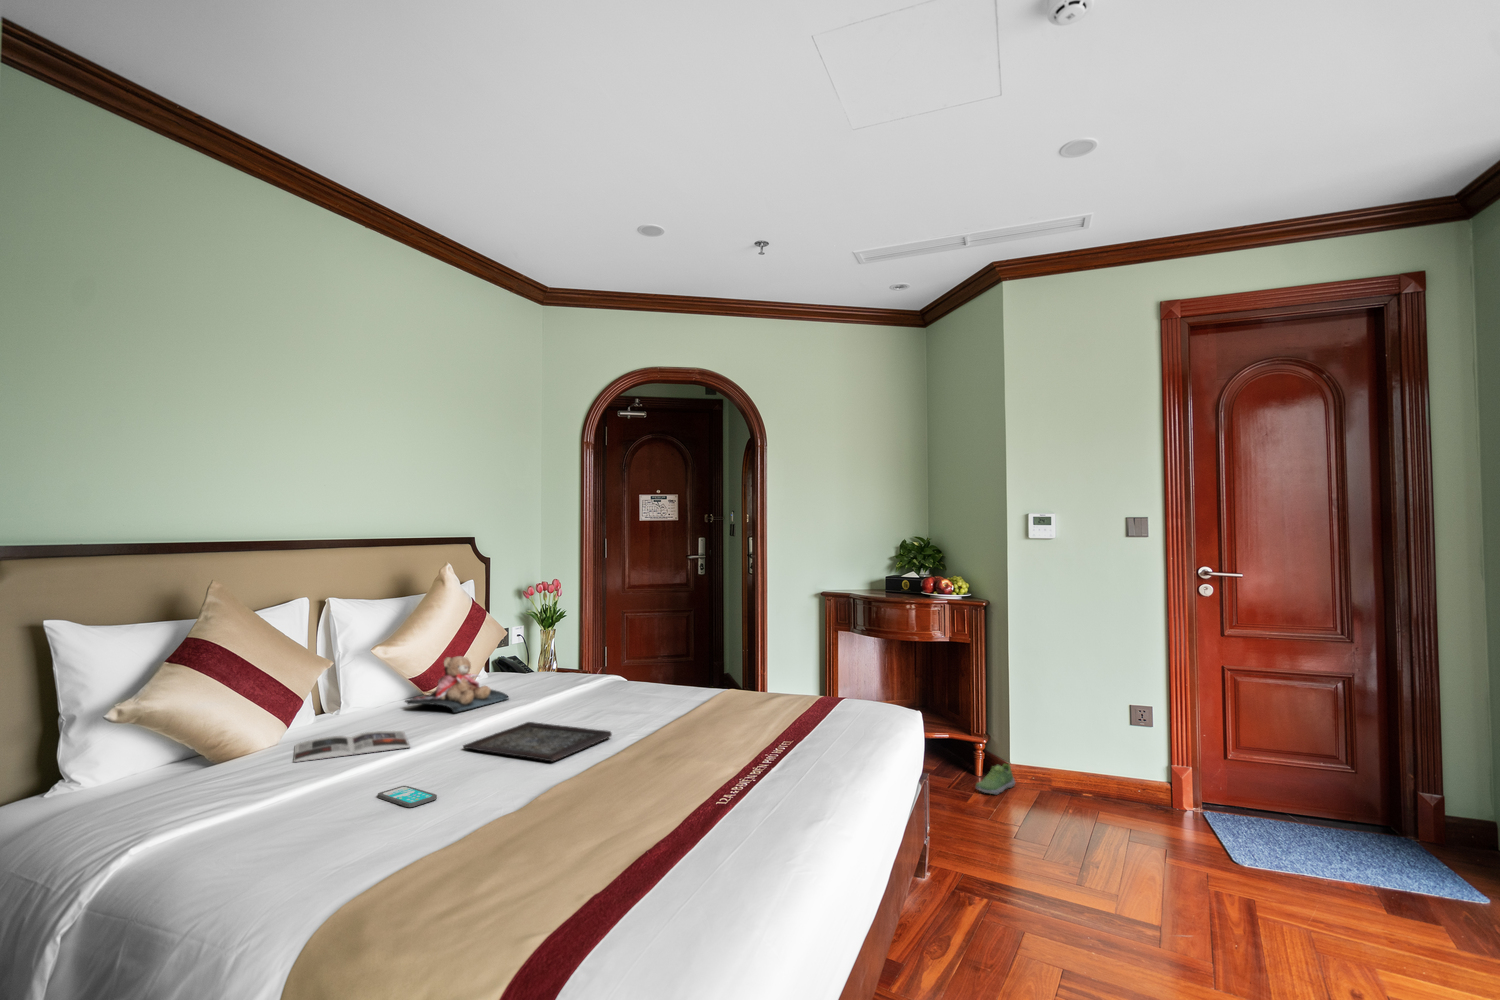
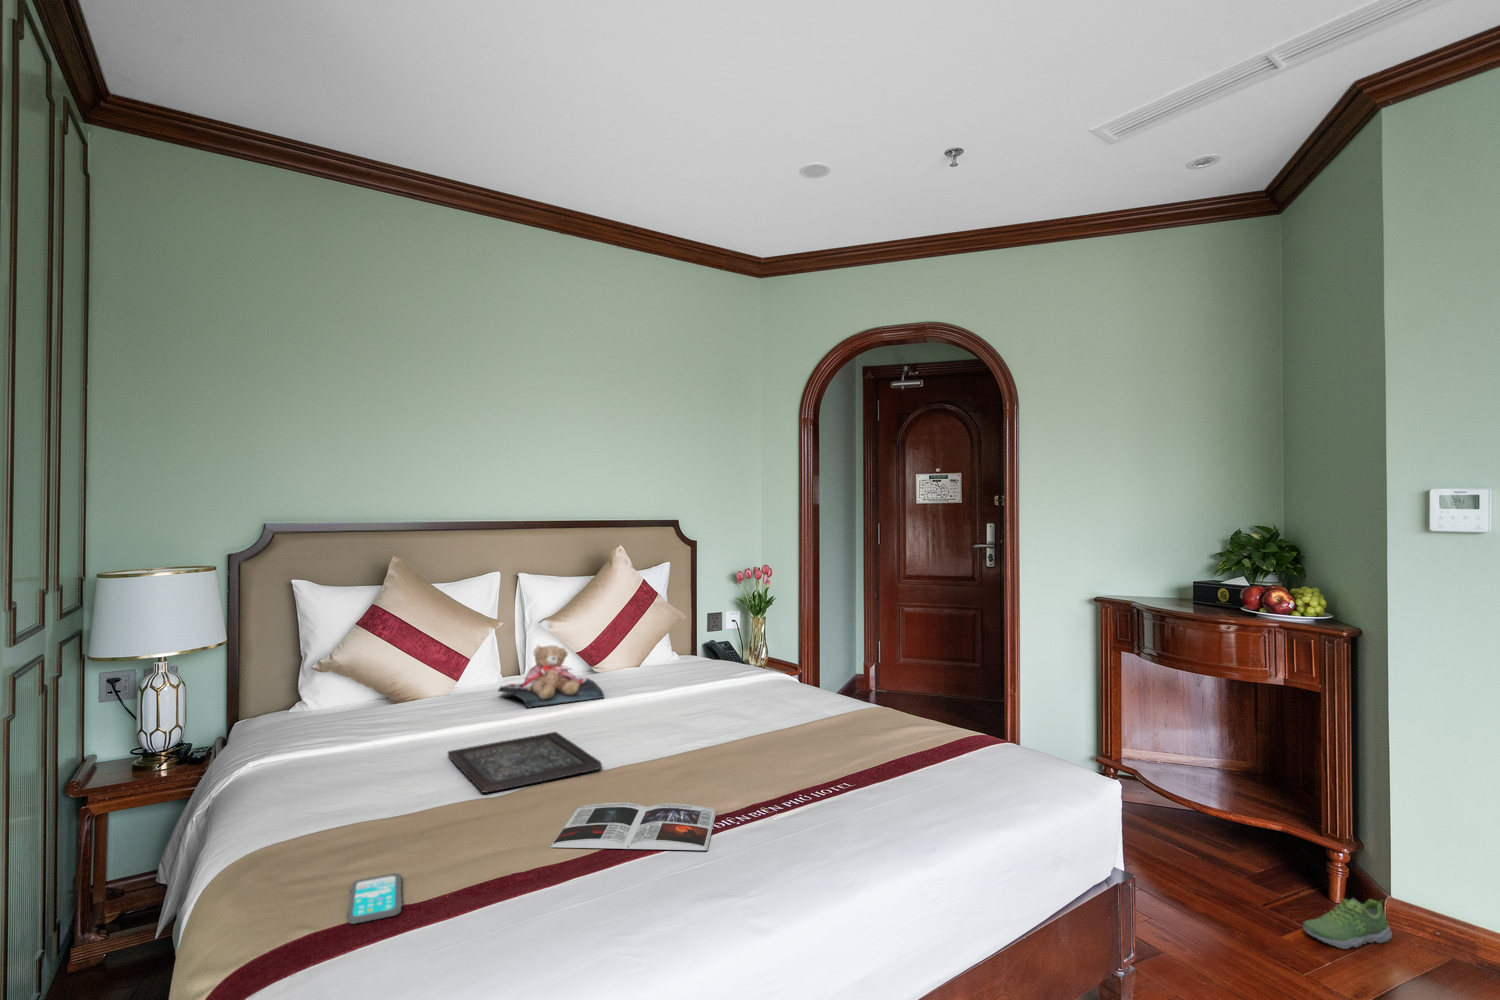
magazine: present [293,731,410,762] -> present [550,803,716,850]
smartphone: present [378,786,437,807] -> present [347,873,403,924]

